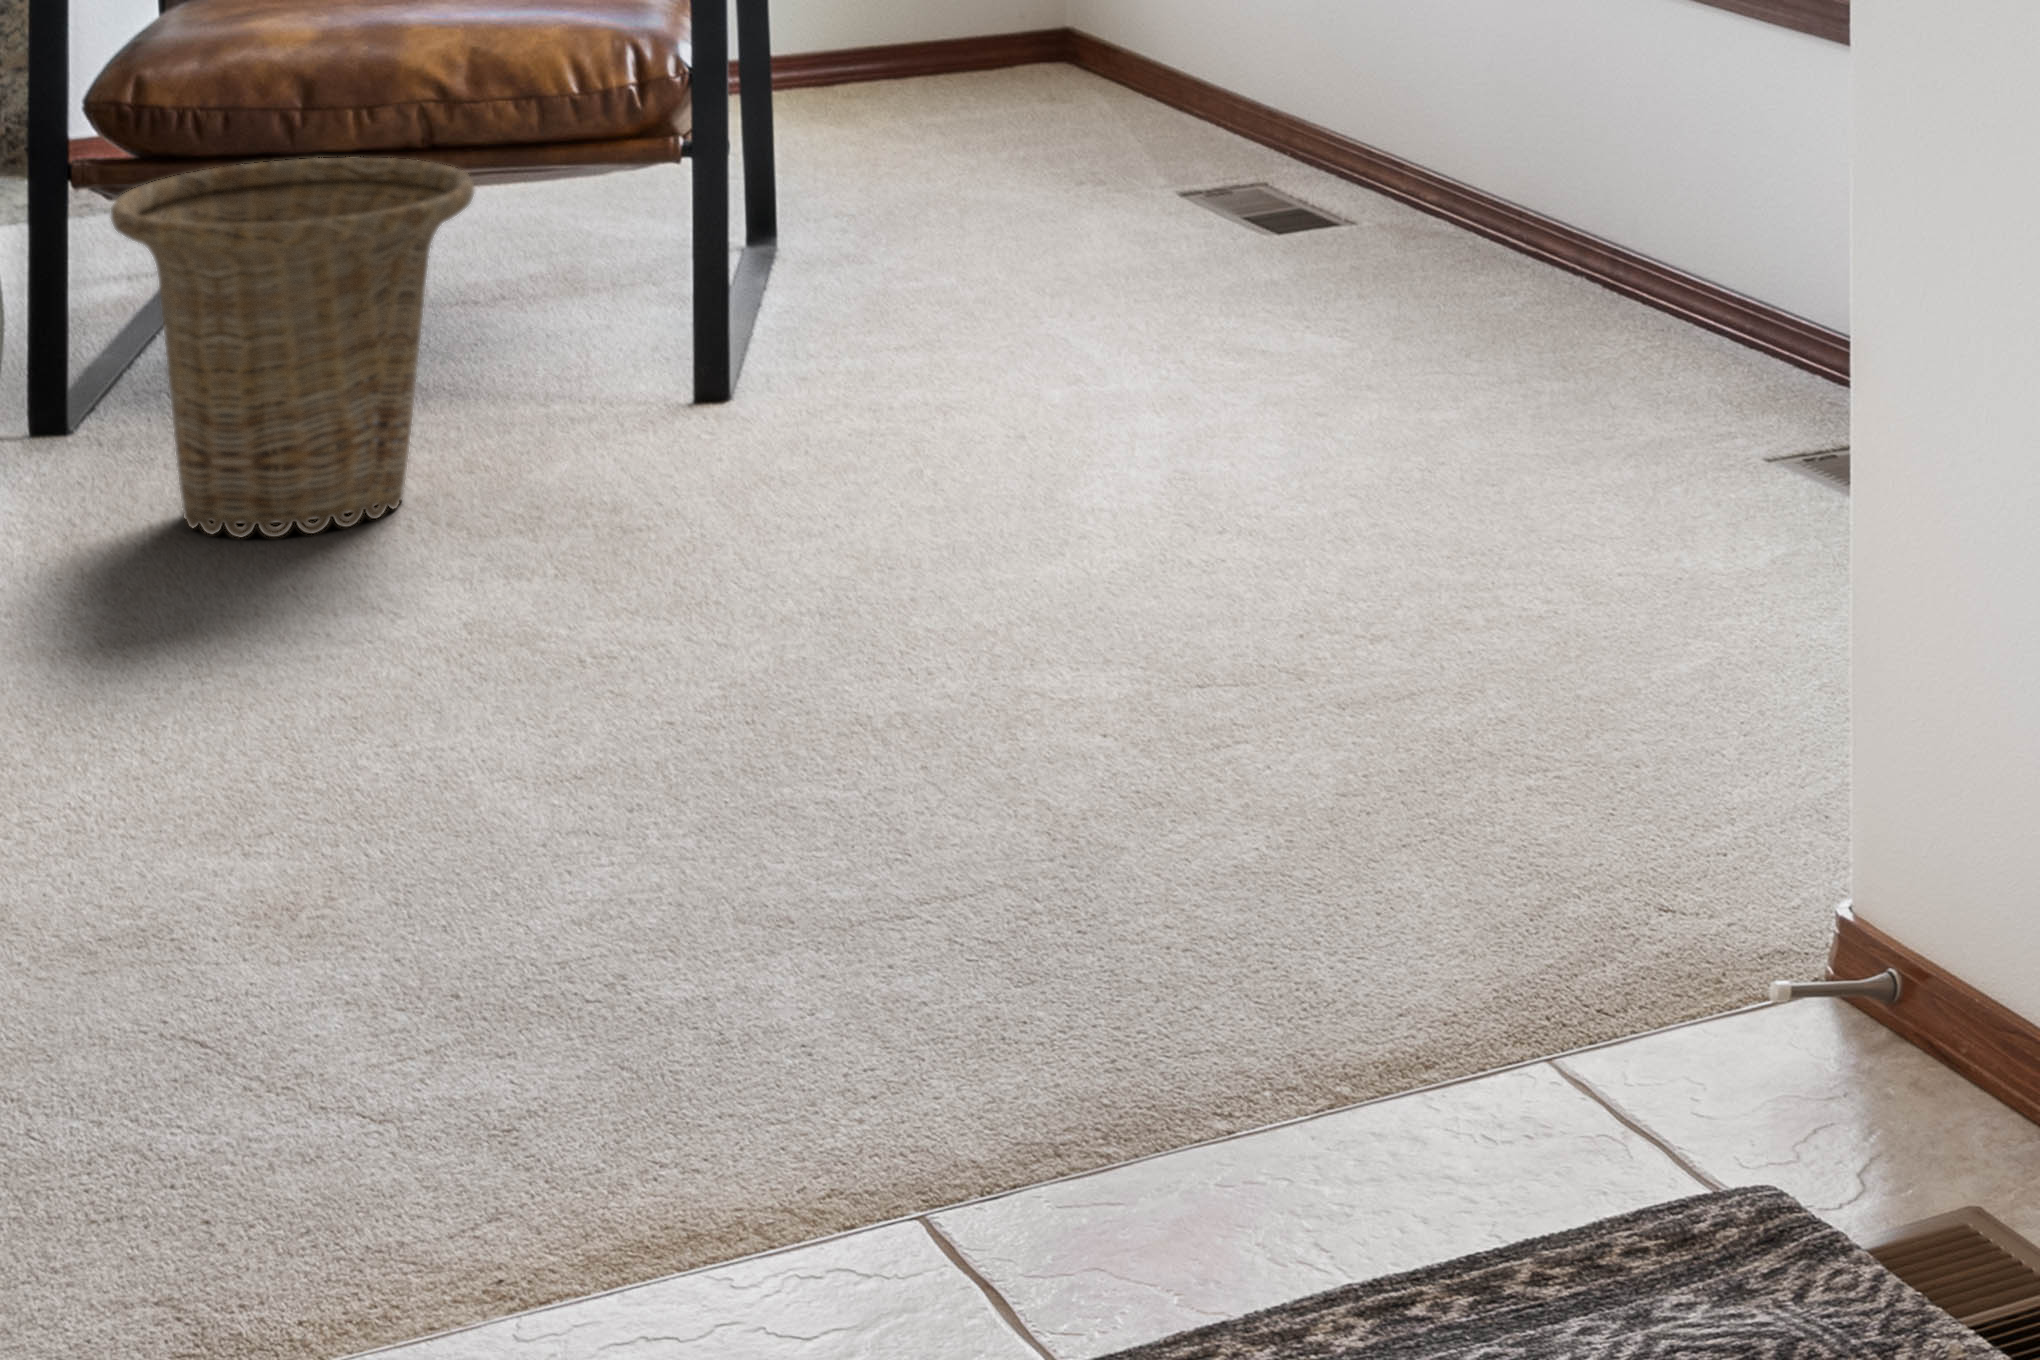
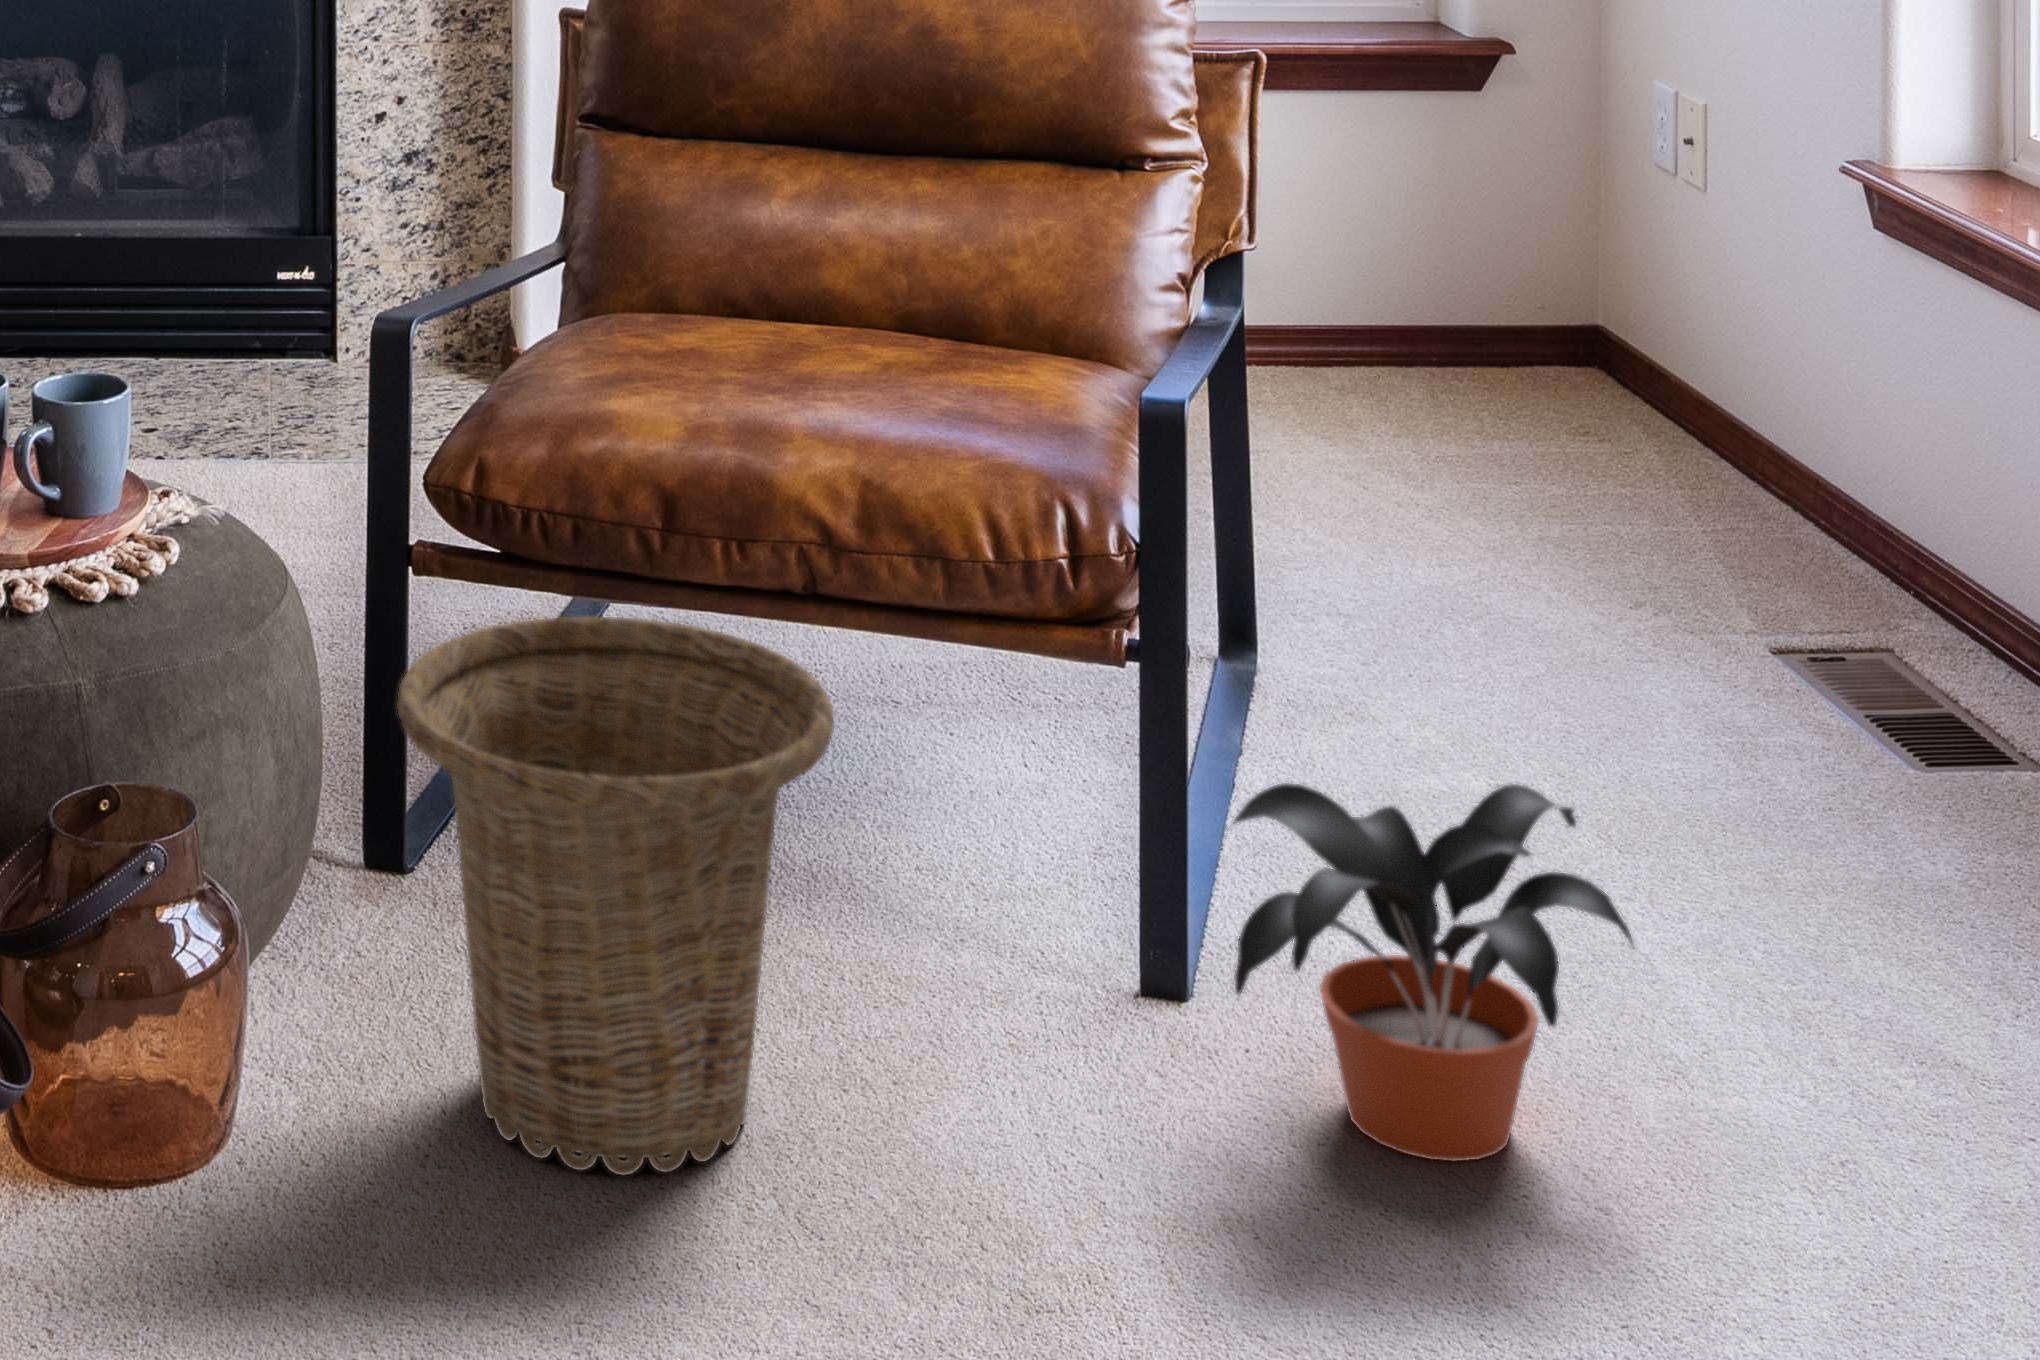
potted plant: none [762,187,1053,435] -> present [1227,783,1633,1161]

